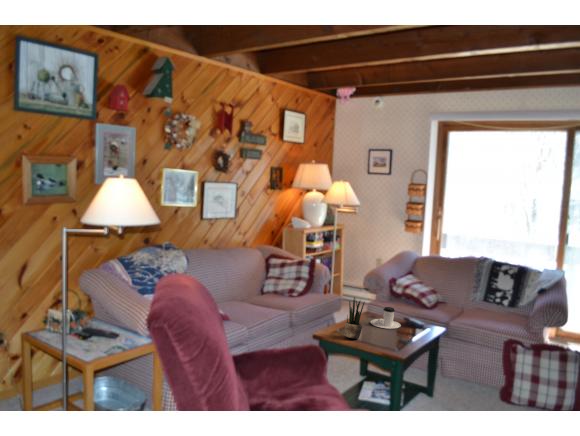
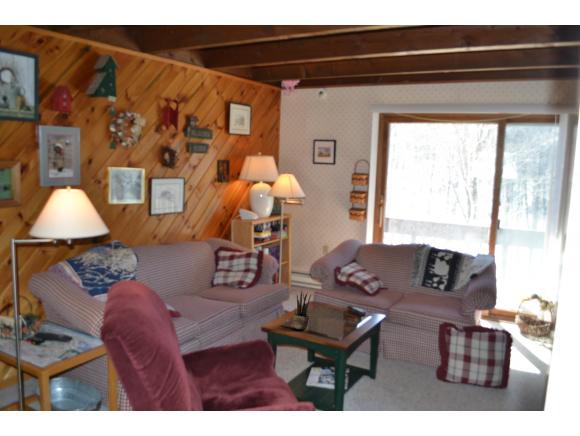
coffee cup: present [371,307,401,329] -> none [317,297,346,318]

